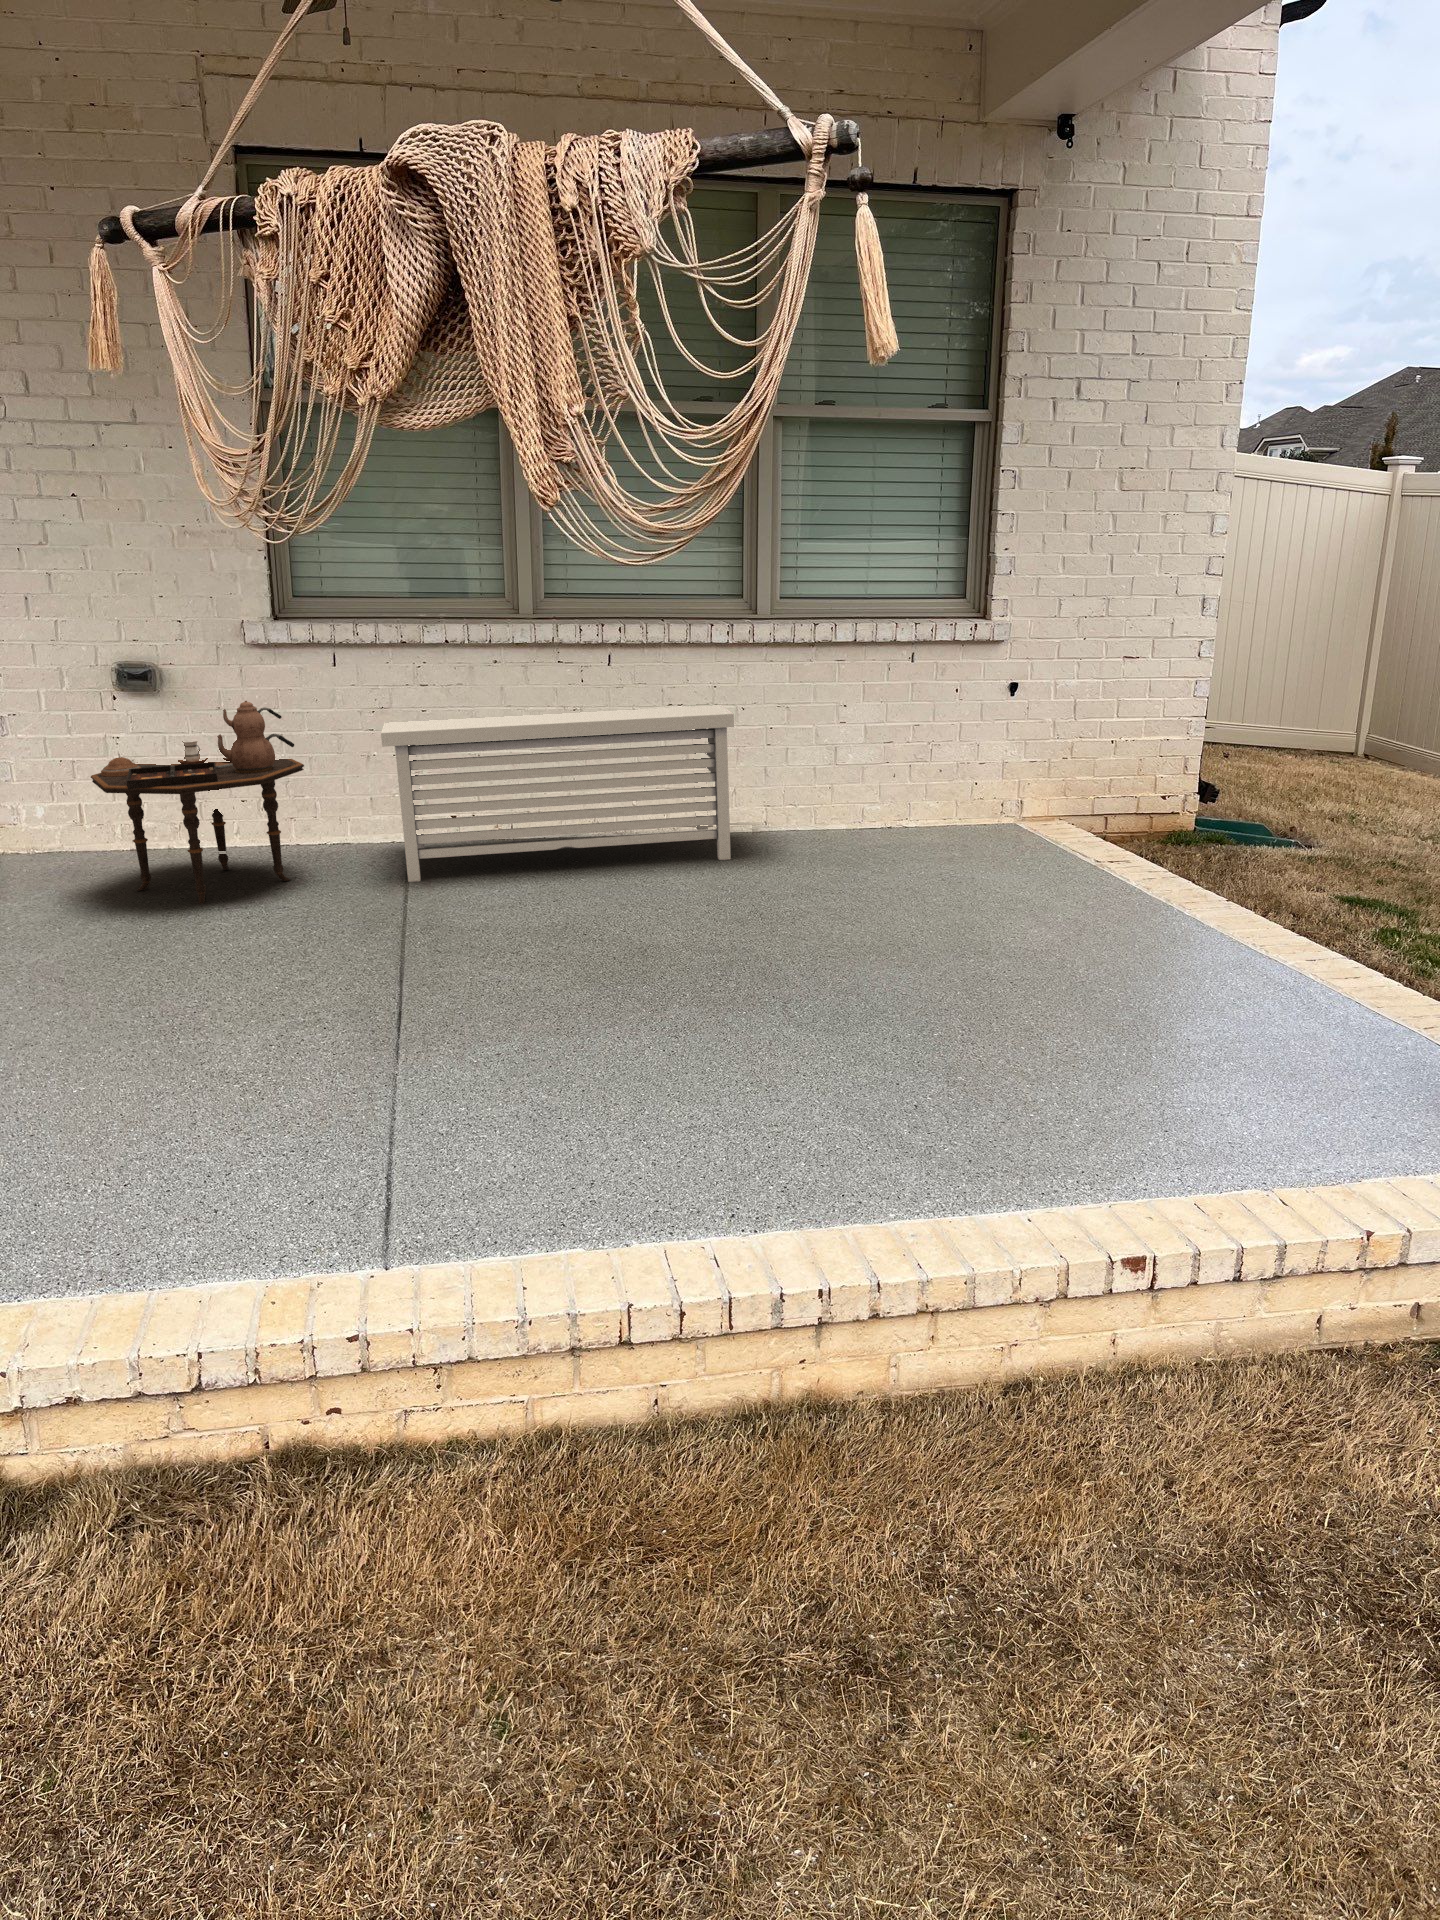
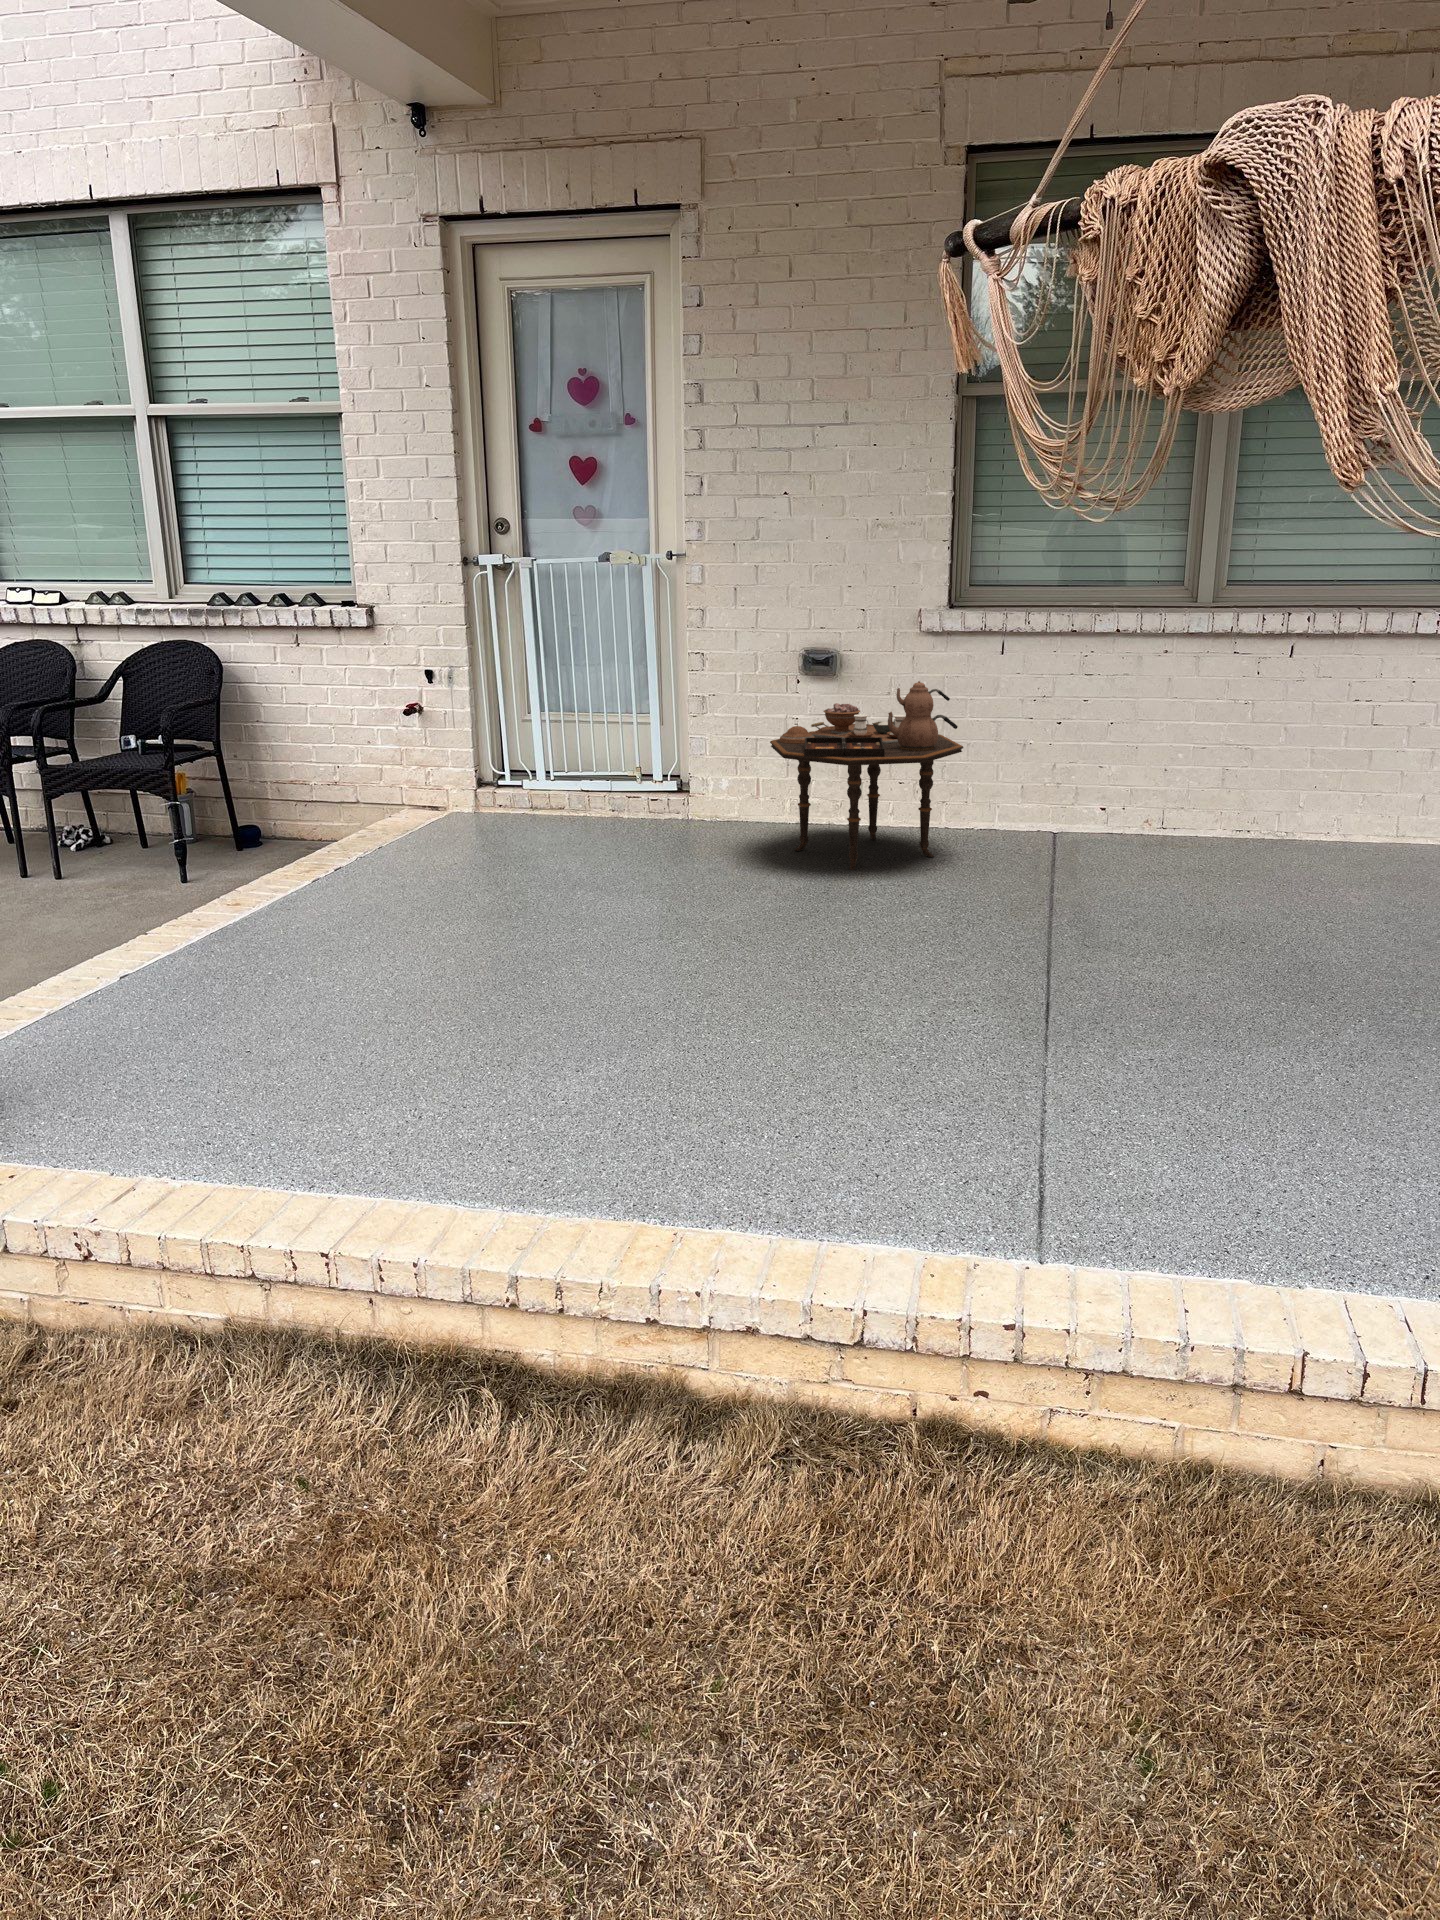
storage bench: present [381,705,734,882] -> none [1044,698,1432,887]

